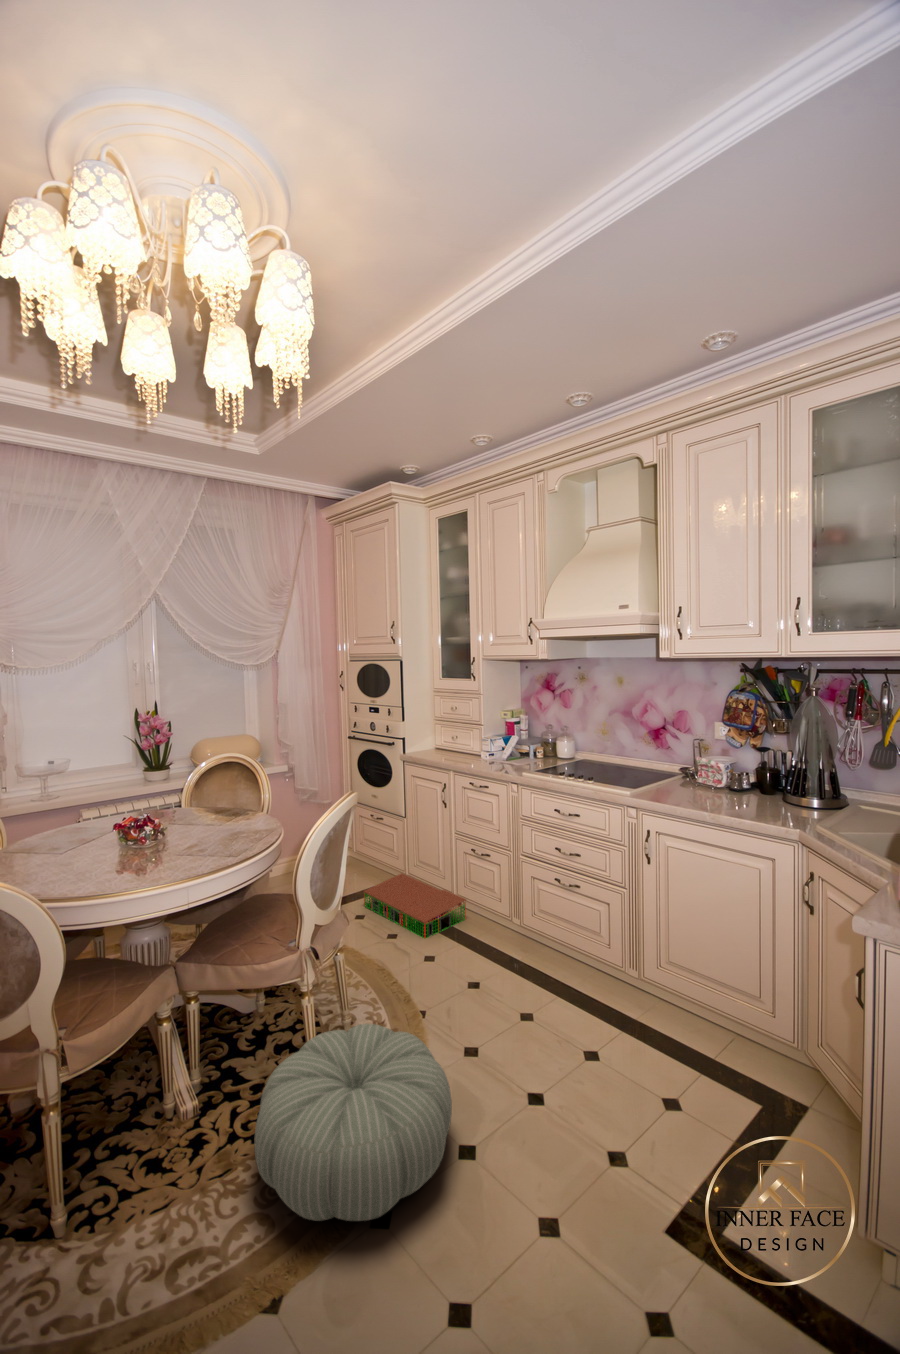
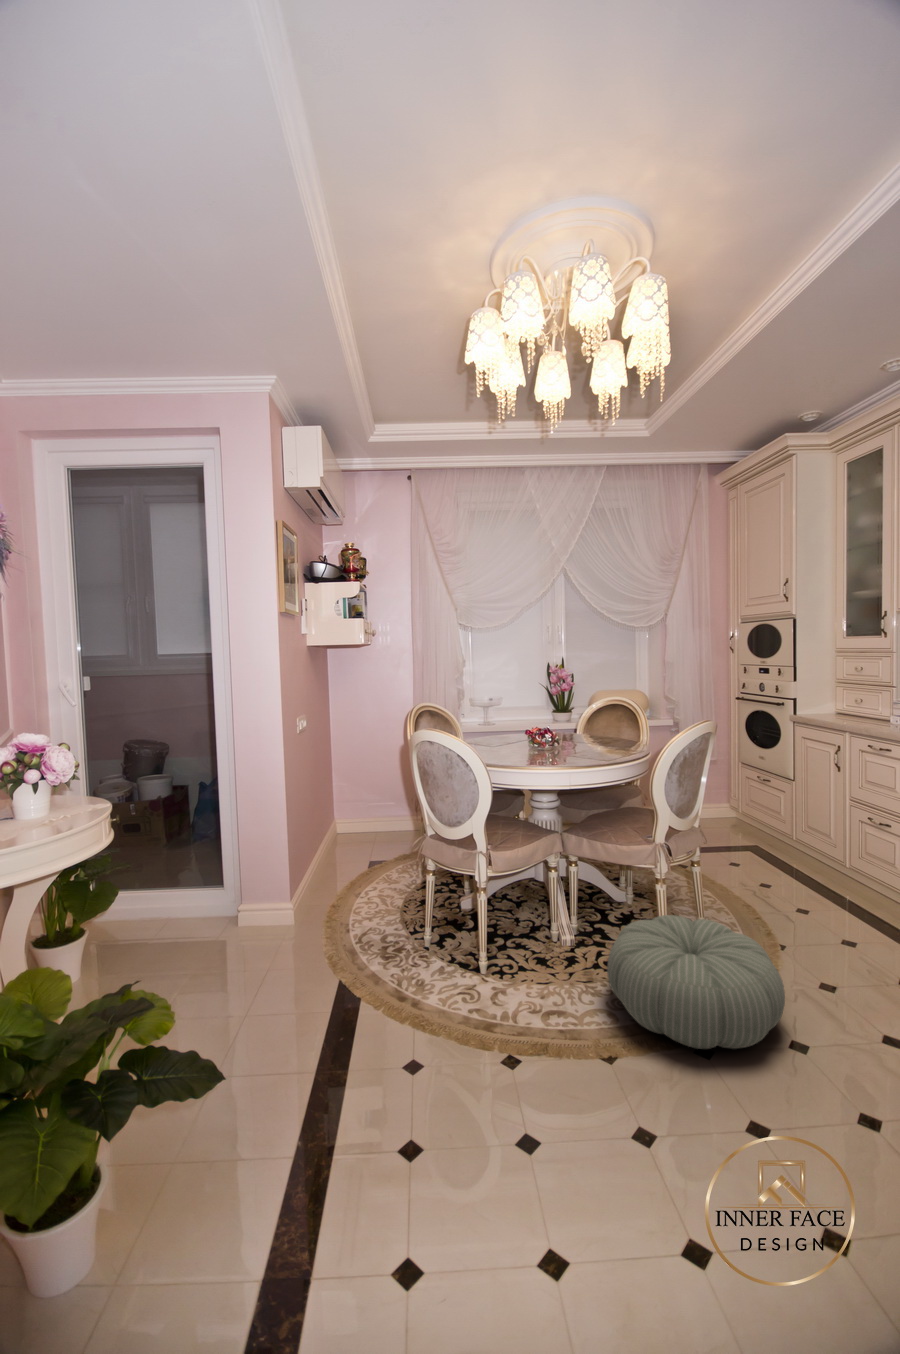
storage bin: present [364,873,466,938] -> none [740,837,859,897]

